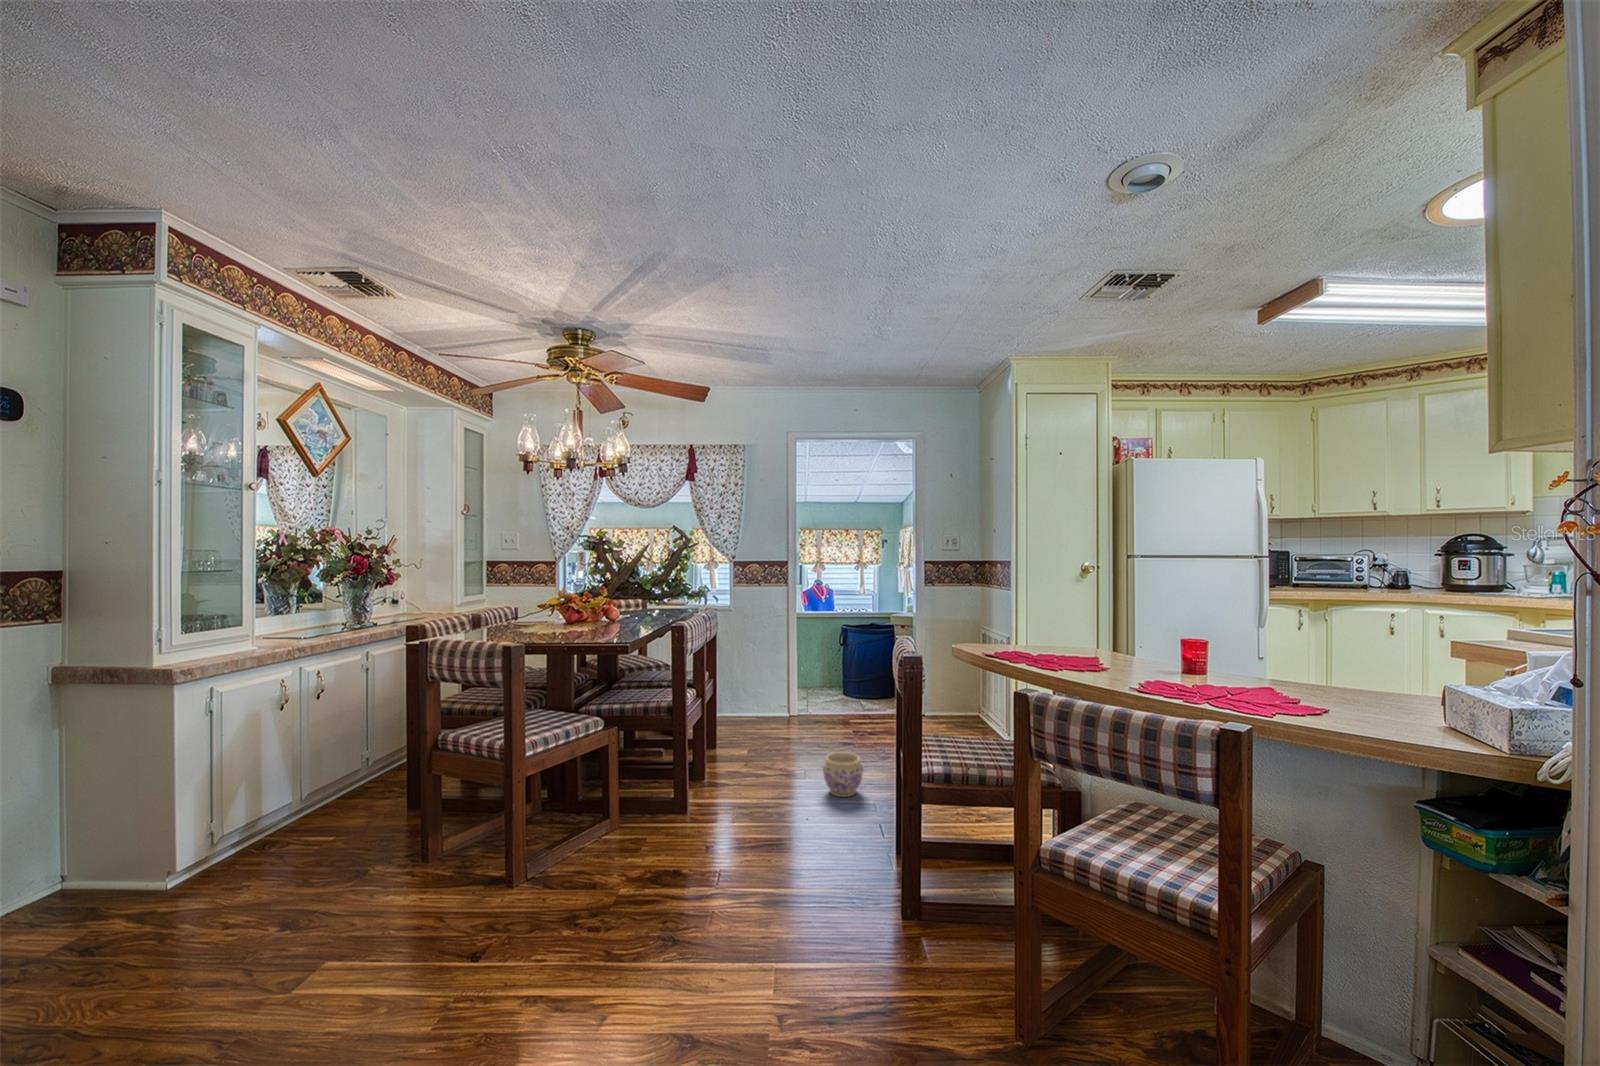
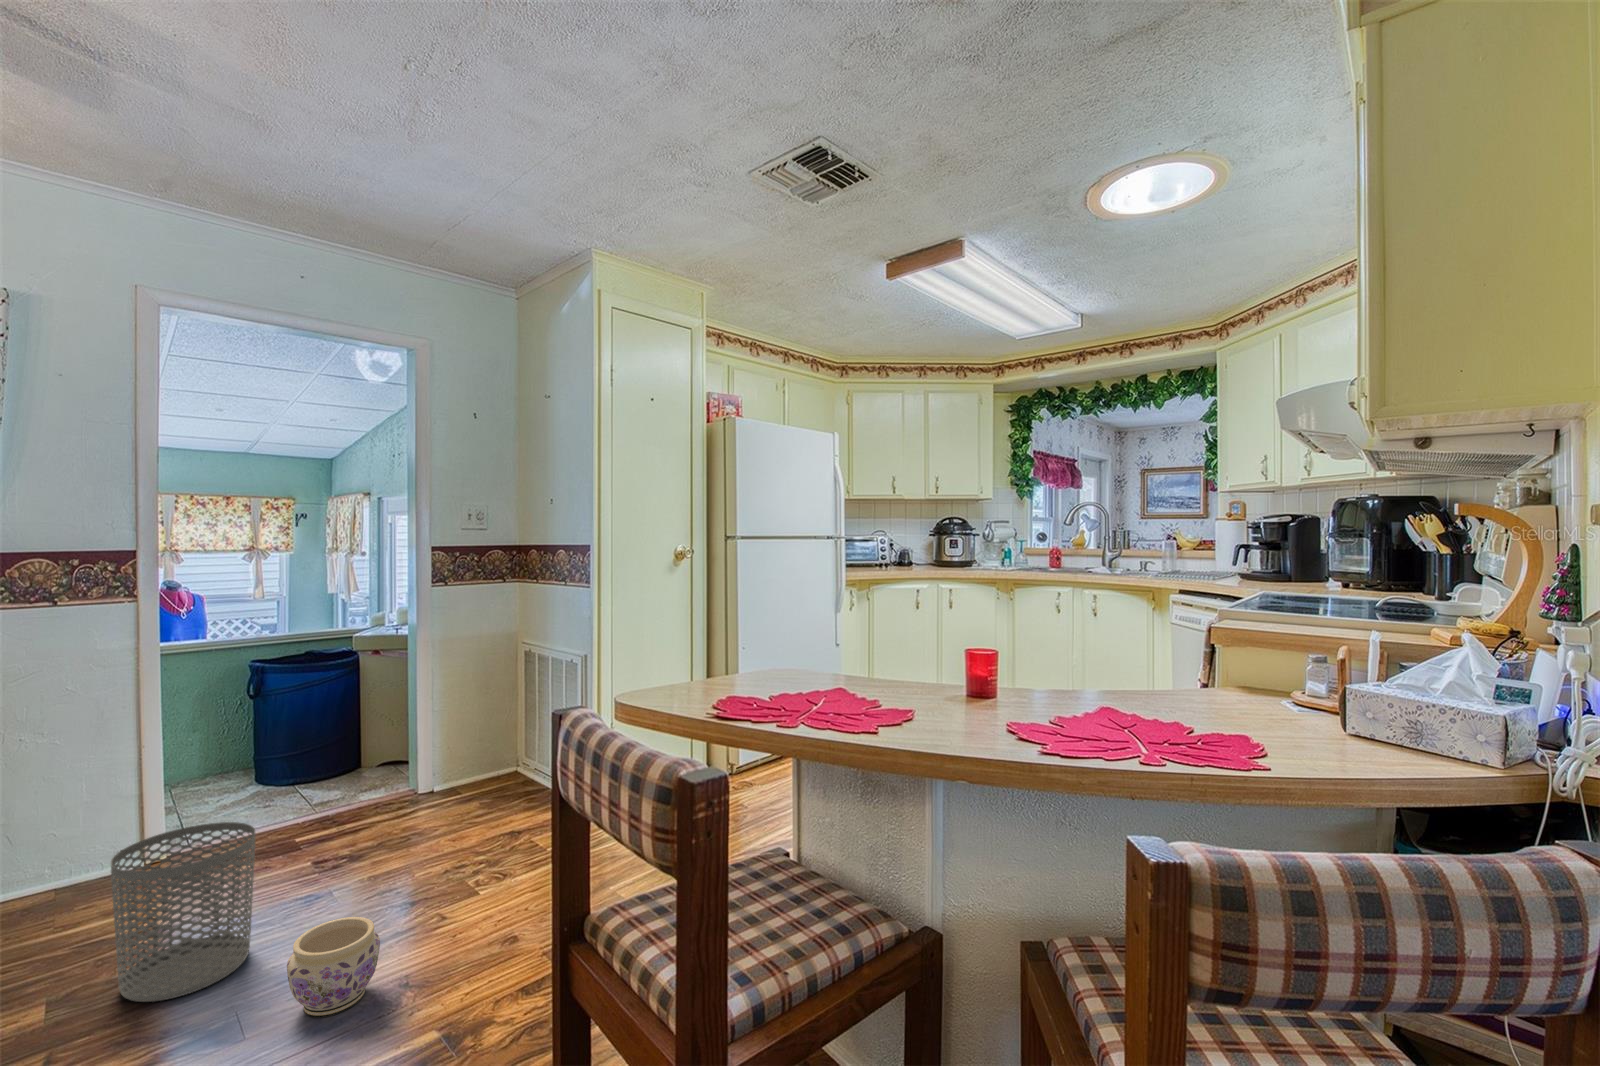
waste bin: none [767,694,819,770] -> present [111,822,255,1002]

